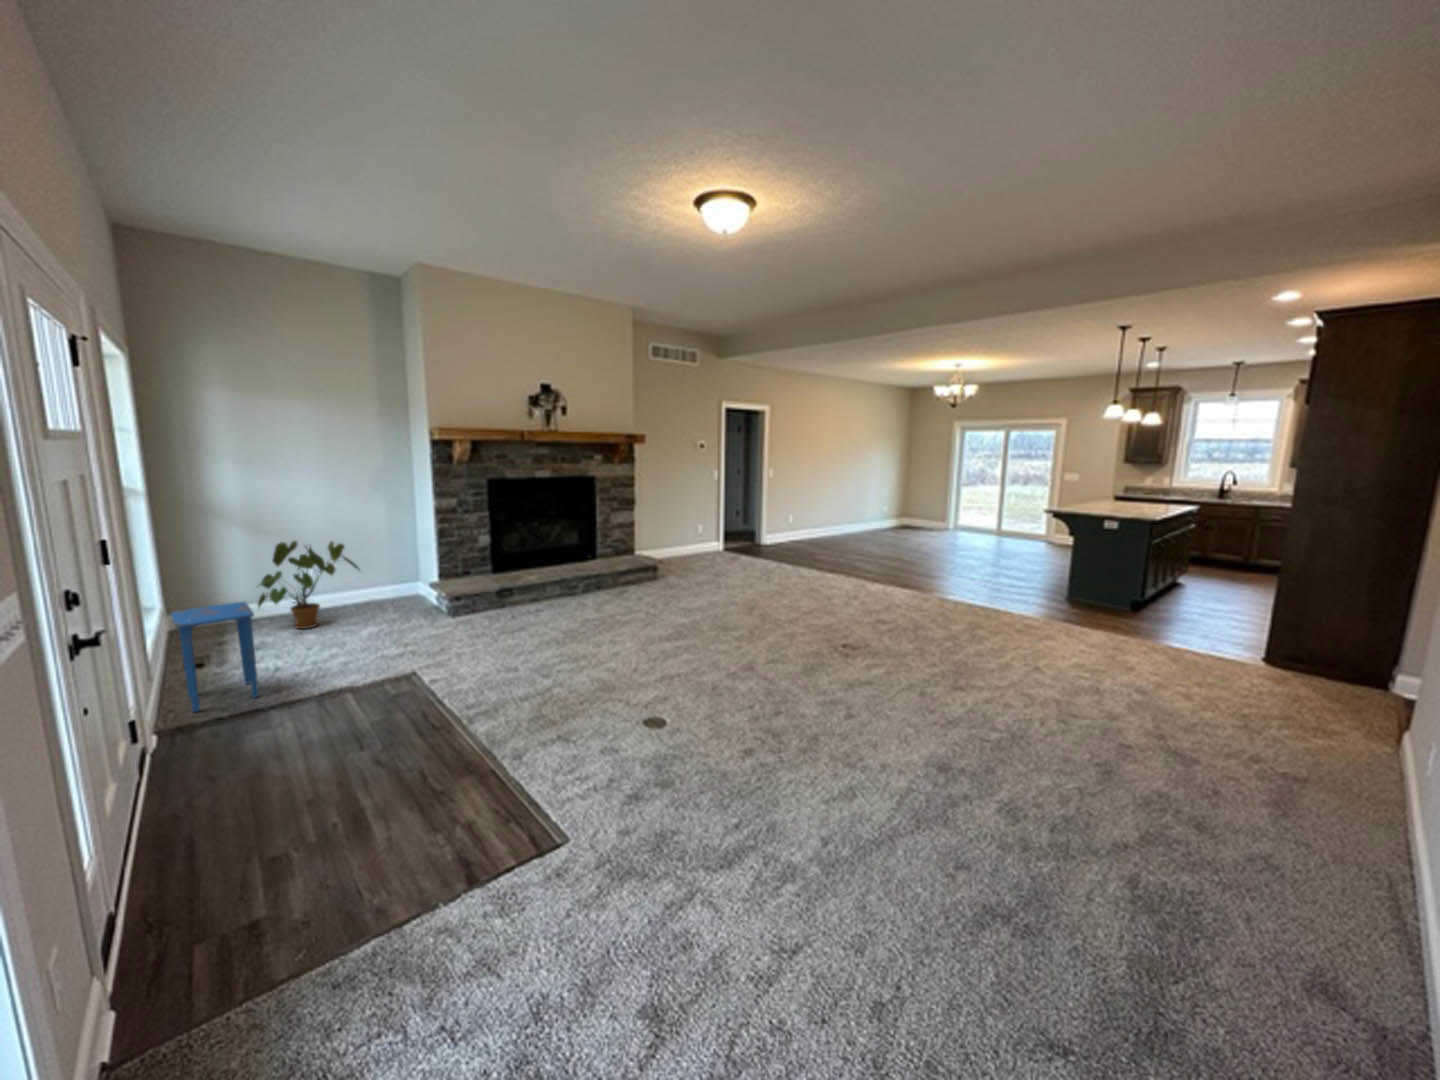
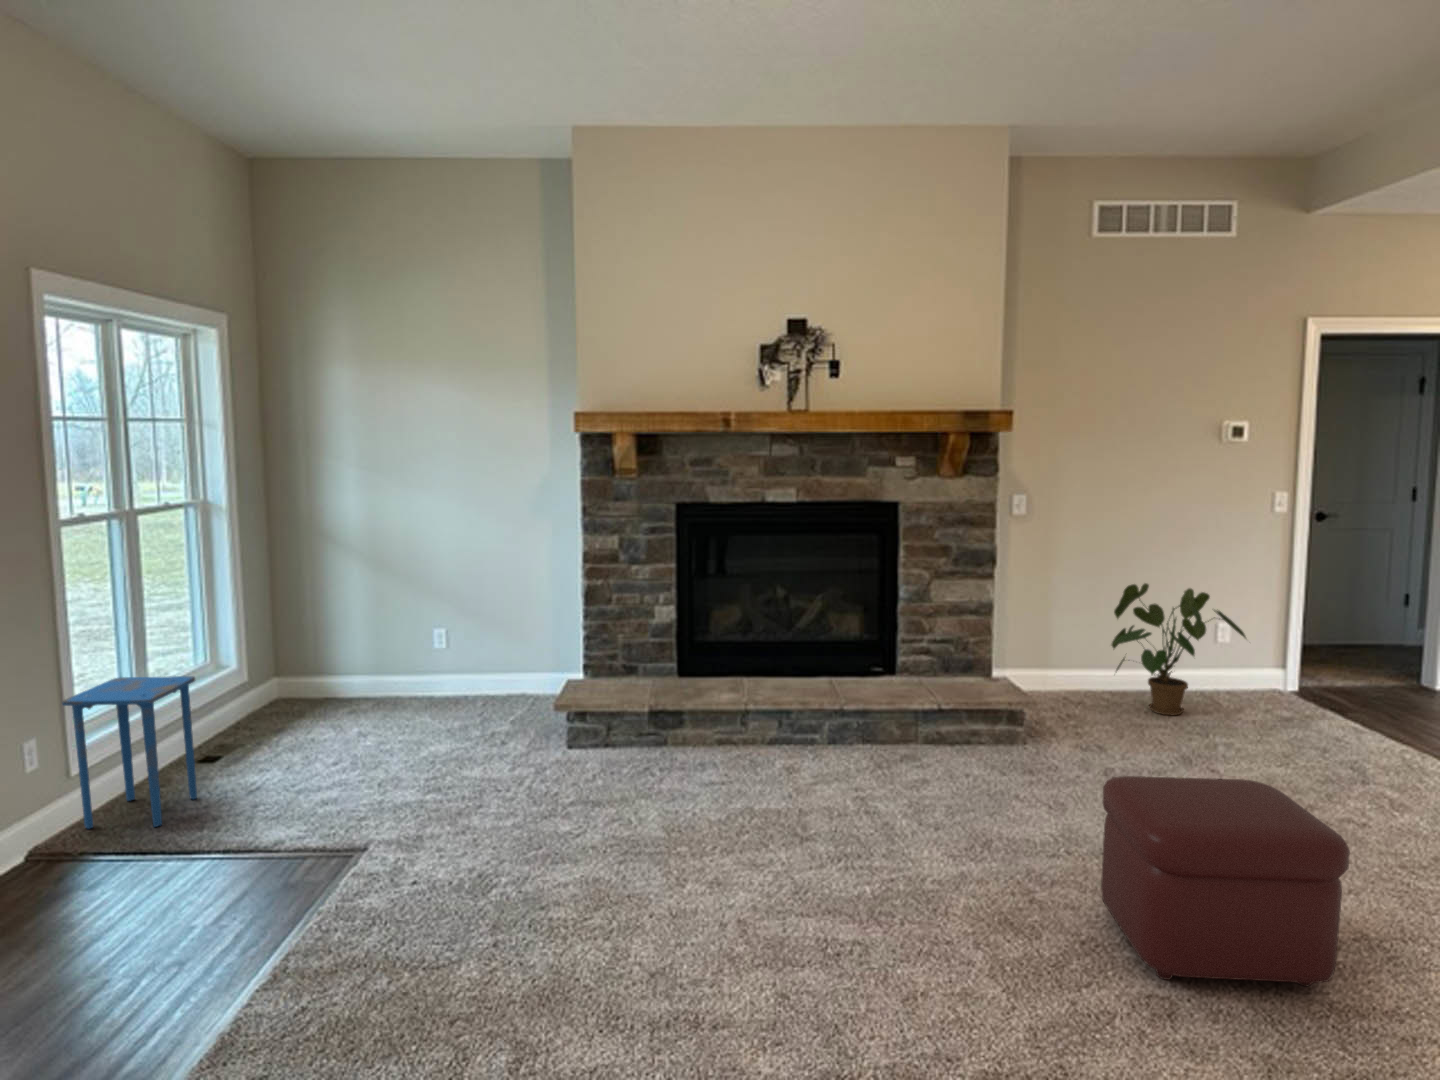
house plant: present [258,541,359,629] -> present [1112,583,1246,715]
ottoman: none [734,565,803,626] -> present [1101,776,1350,986]

